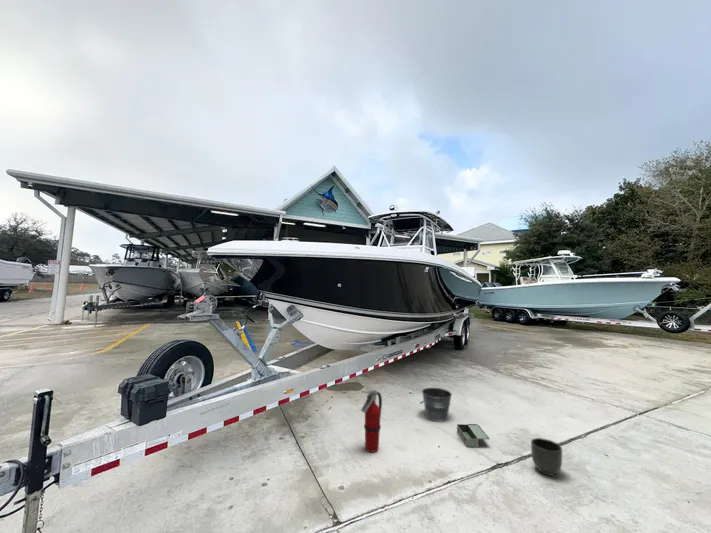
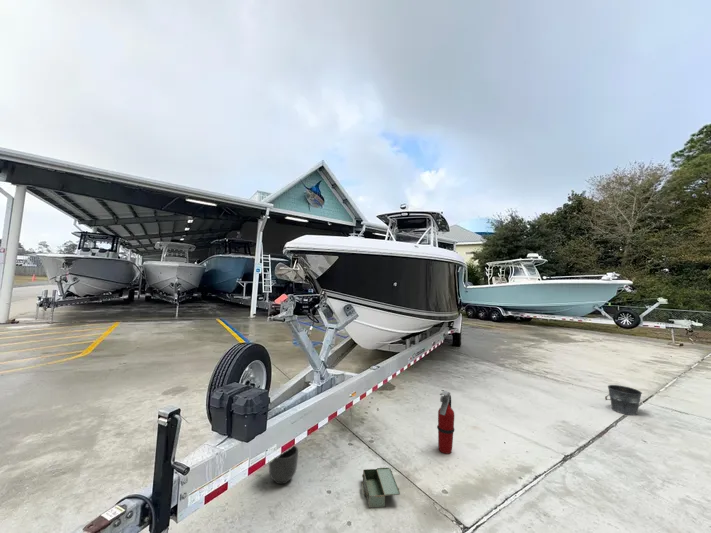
bucket: present [420,388,452,421] -> present [605,385,642,415]
toolbox: present [457,424,489,447] -> present [362,468,400,508]
planter: present [531,438,562,475] -> present [269,446,298,484]

